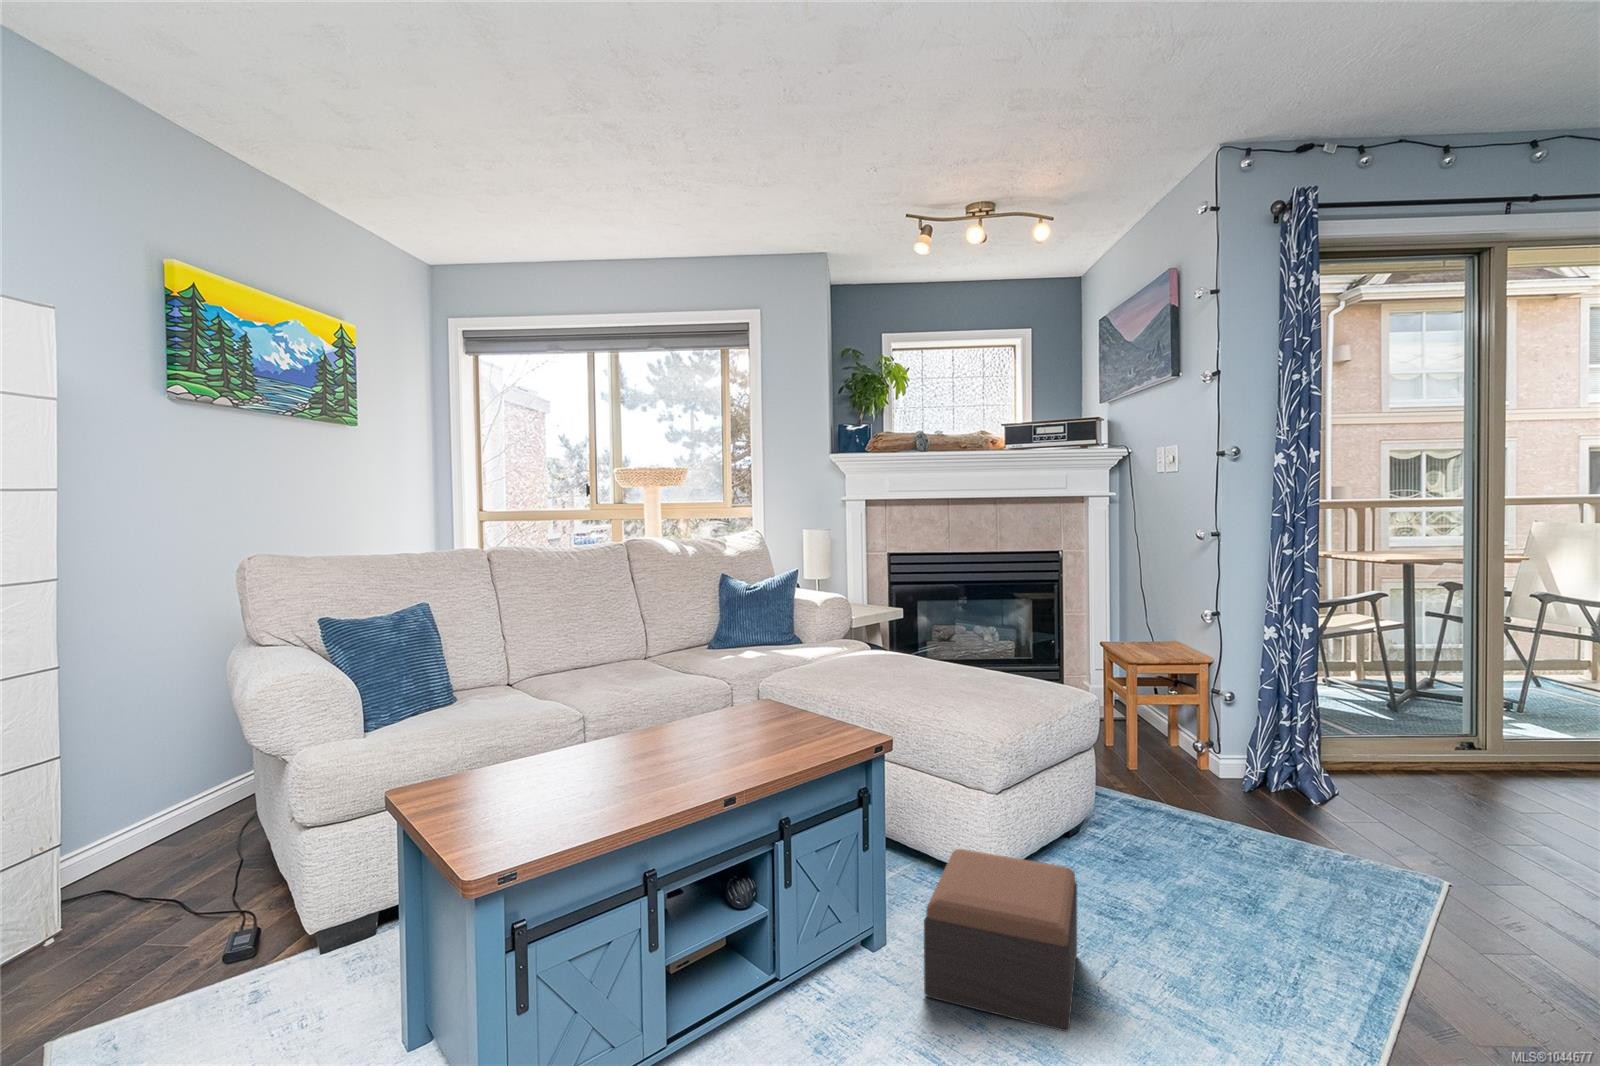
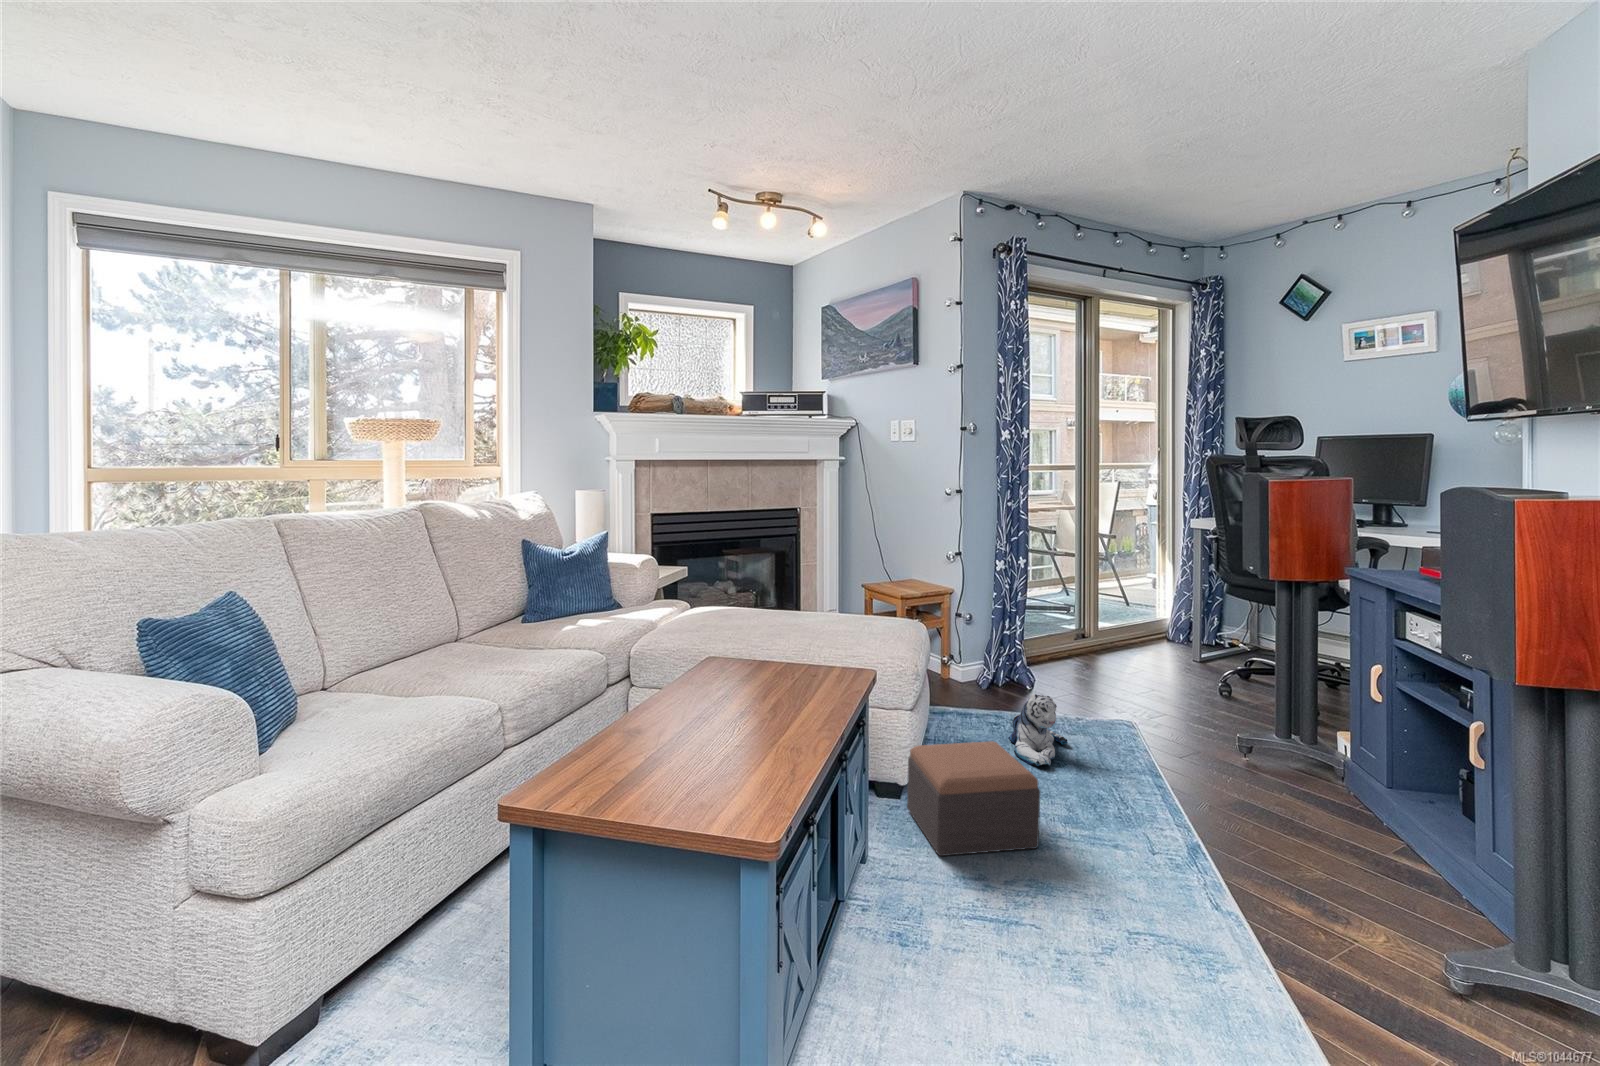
plush toy: none [1179,815,1279,924] -> present [1009,694,1068,766]

